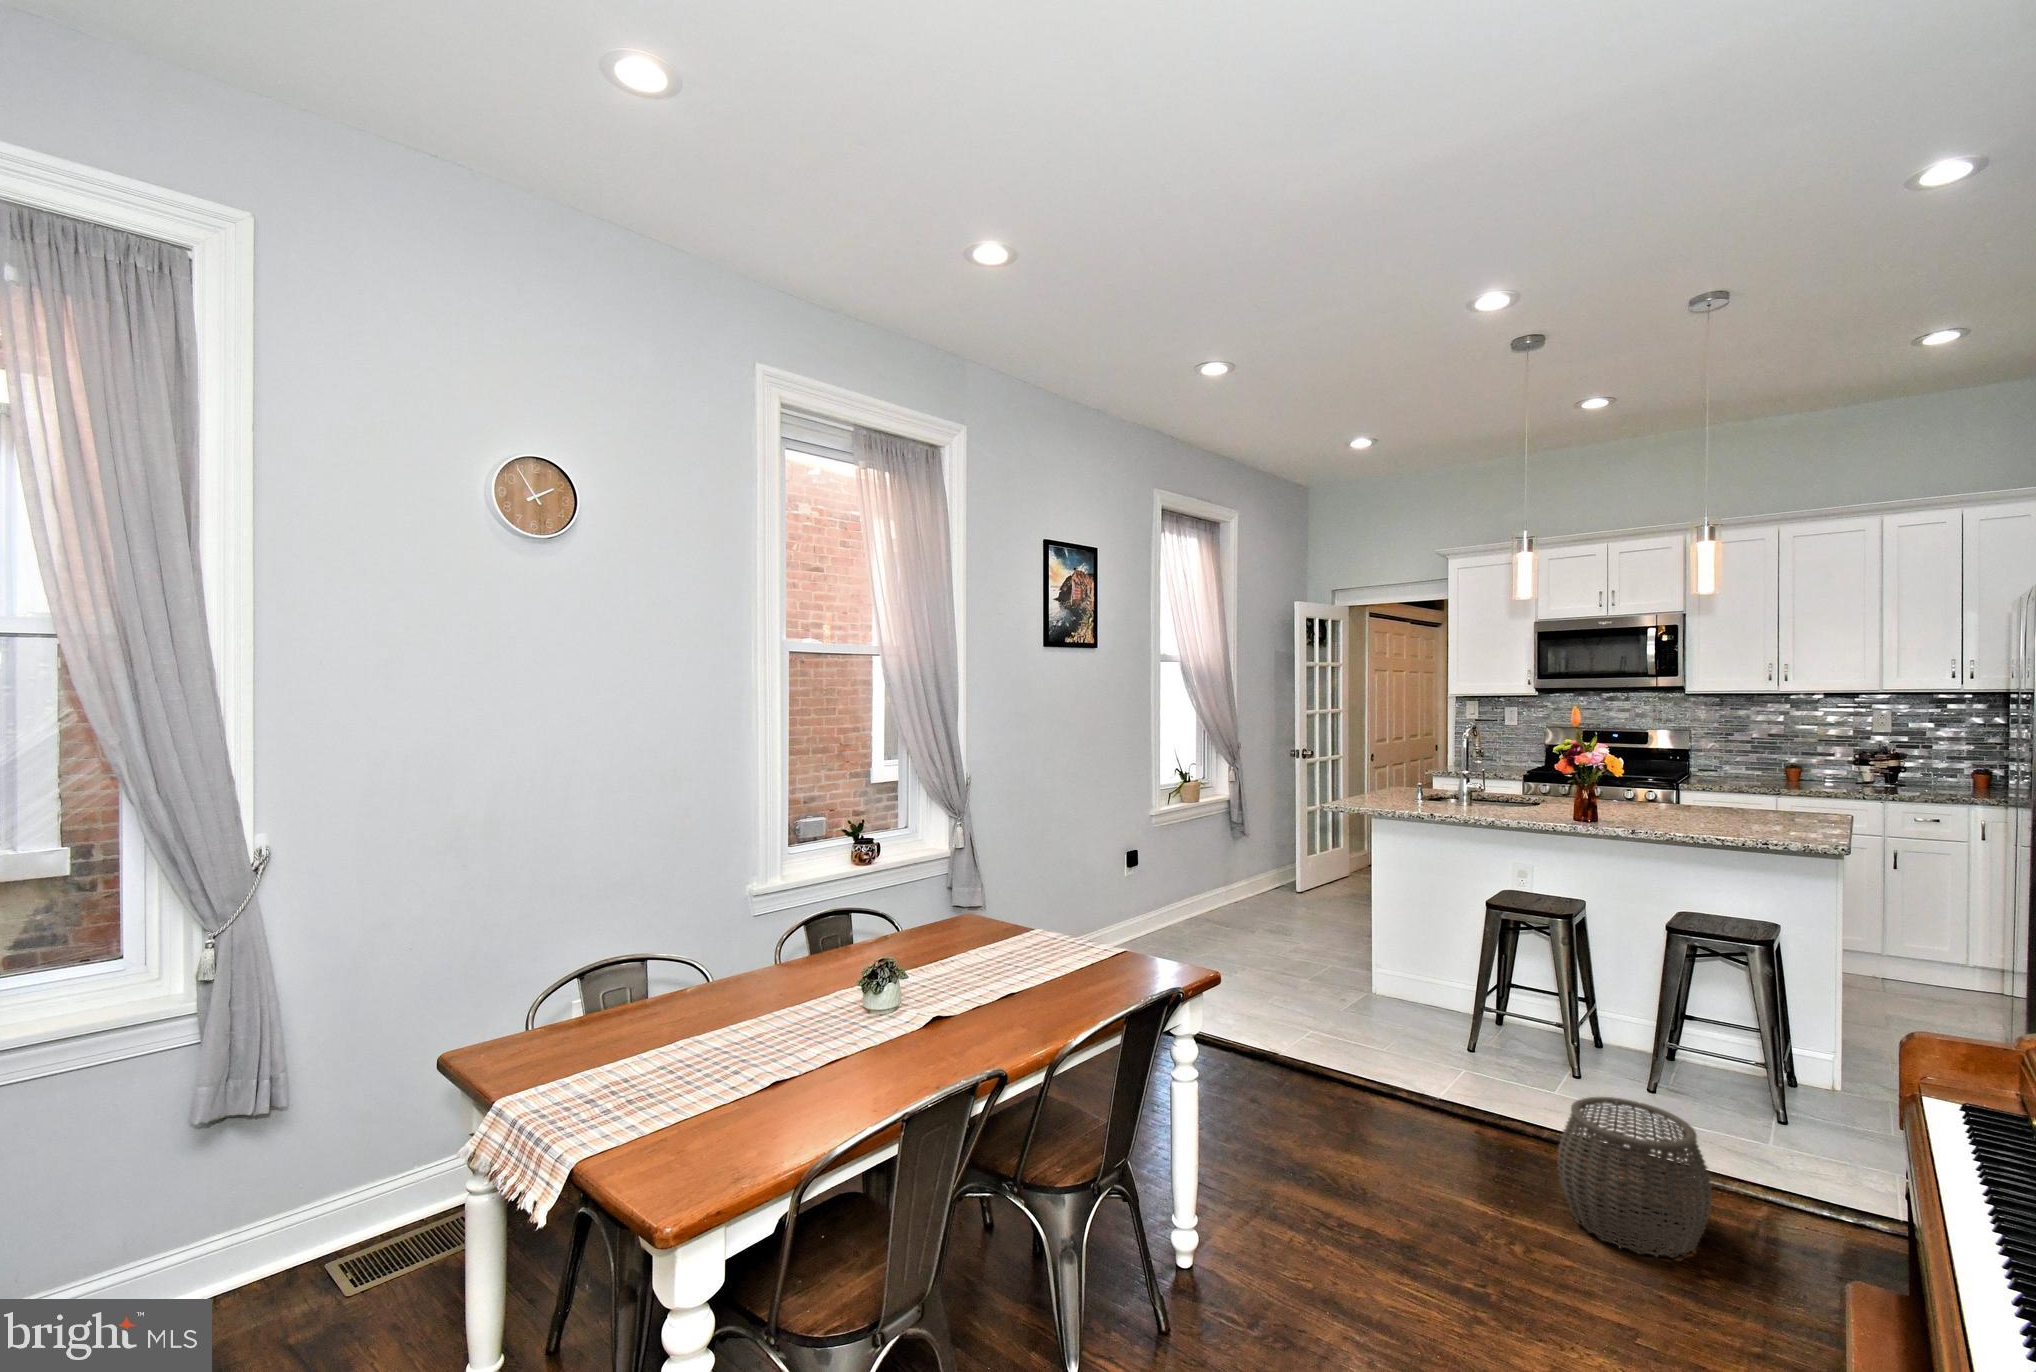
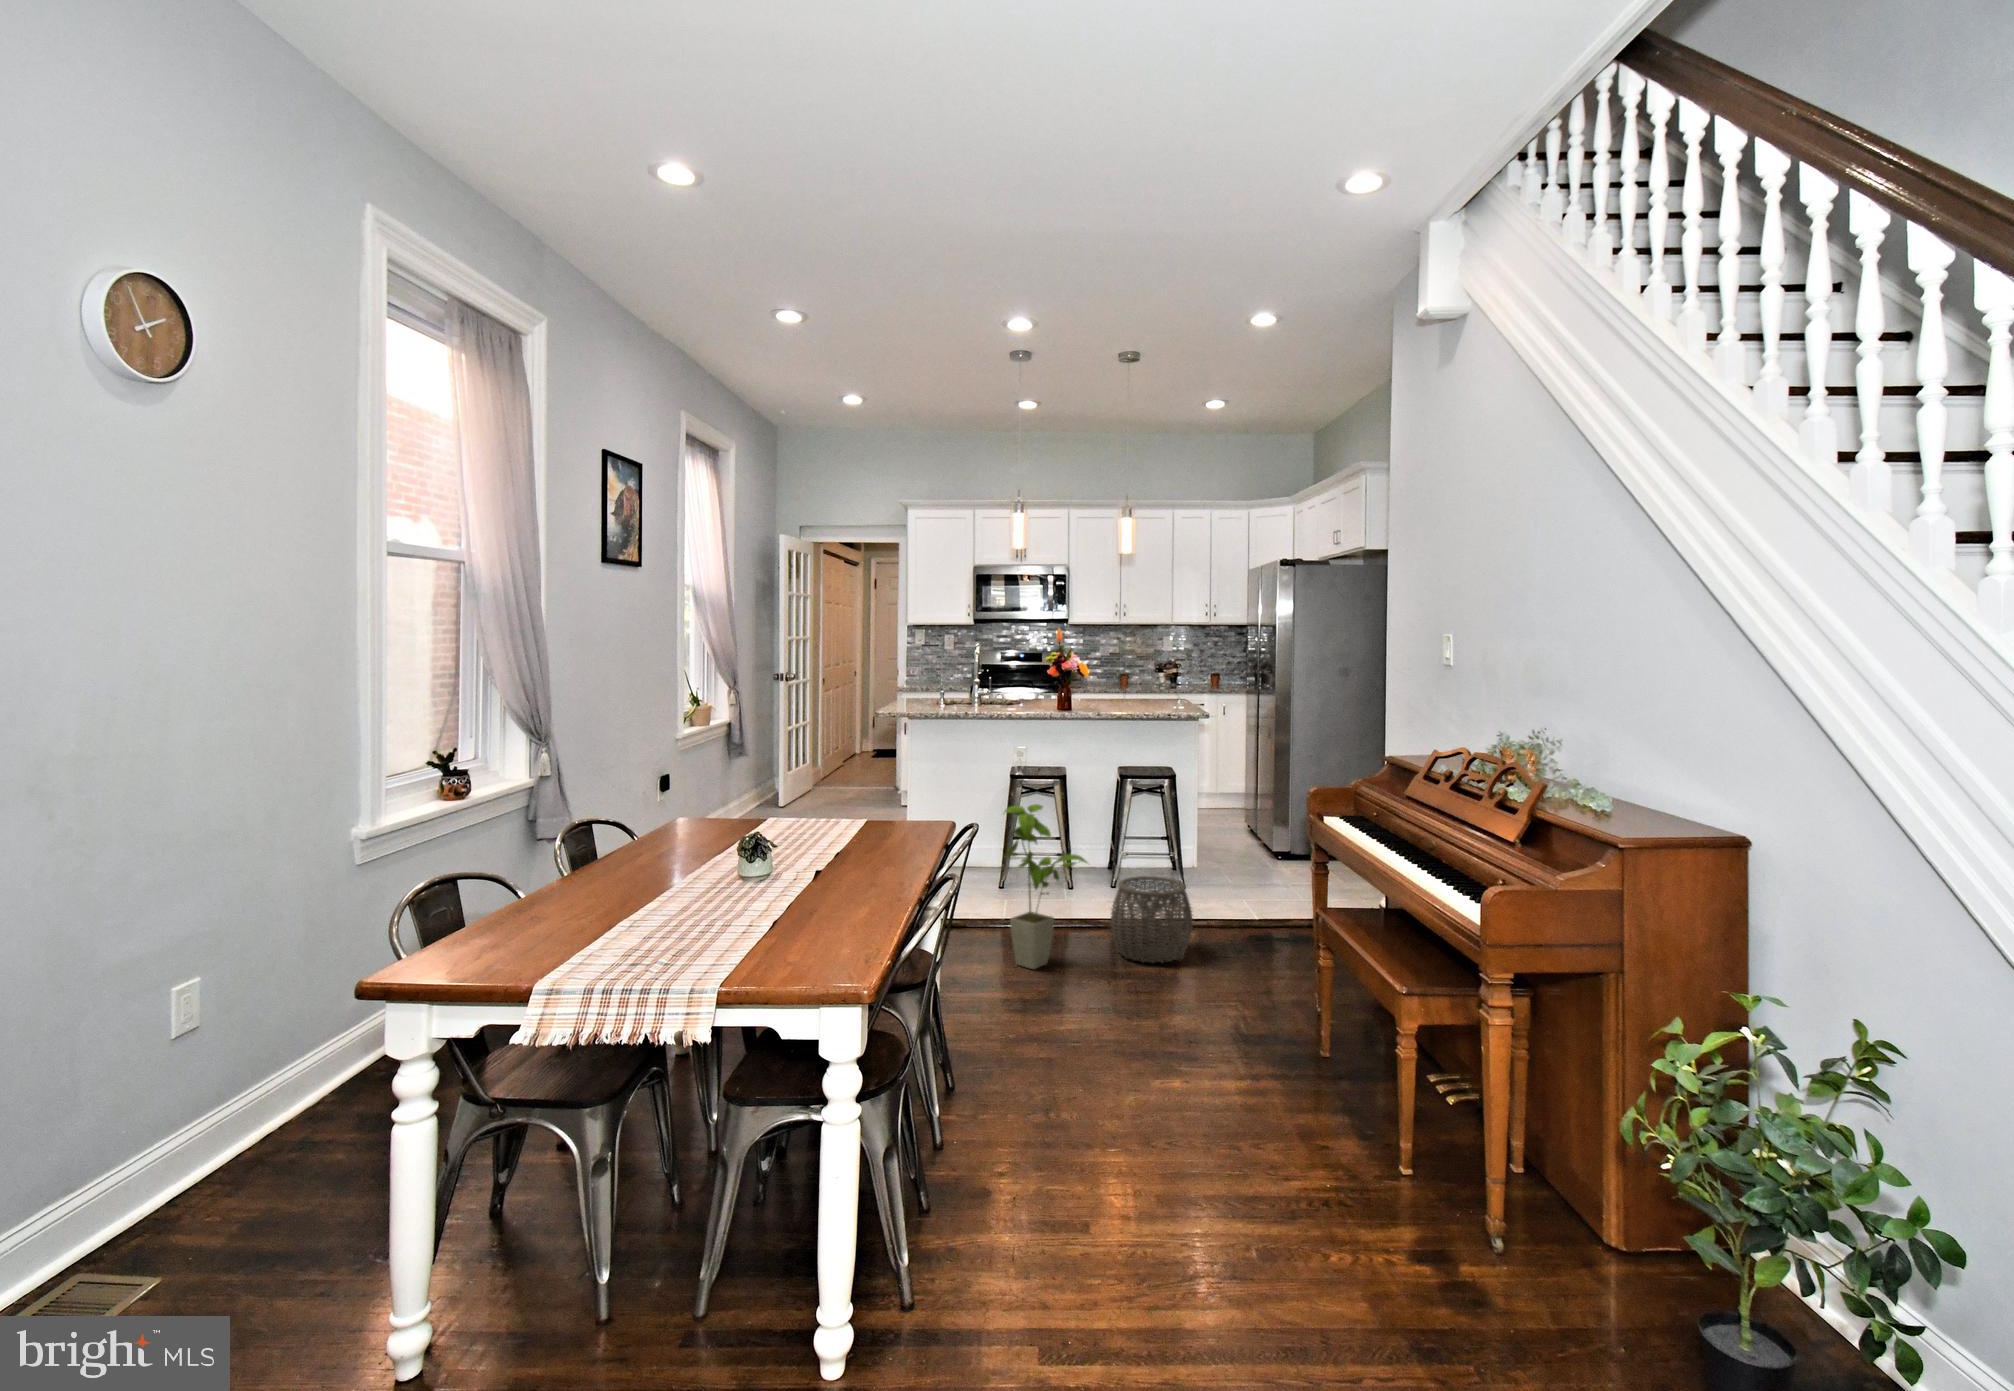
house plant: none [1368,960,1496,1194] -> present [1005,804,1087,969]

